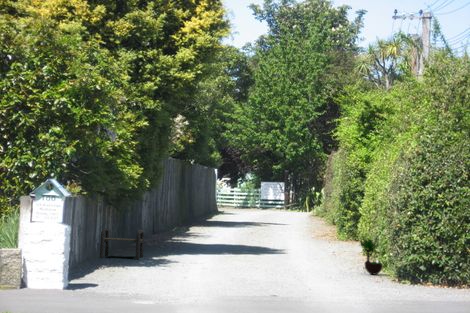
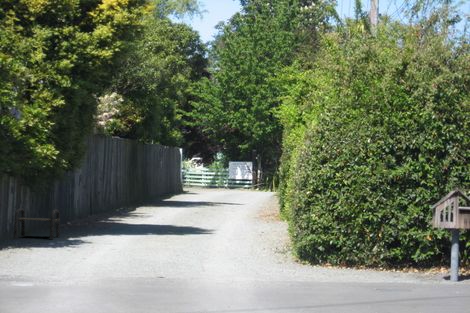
potted tree: present [361,239,382,274] -> none [268,214,291,254]

